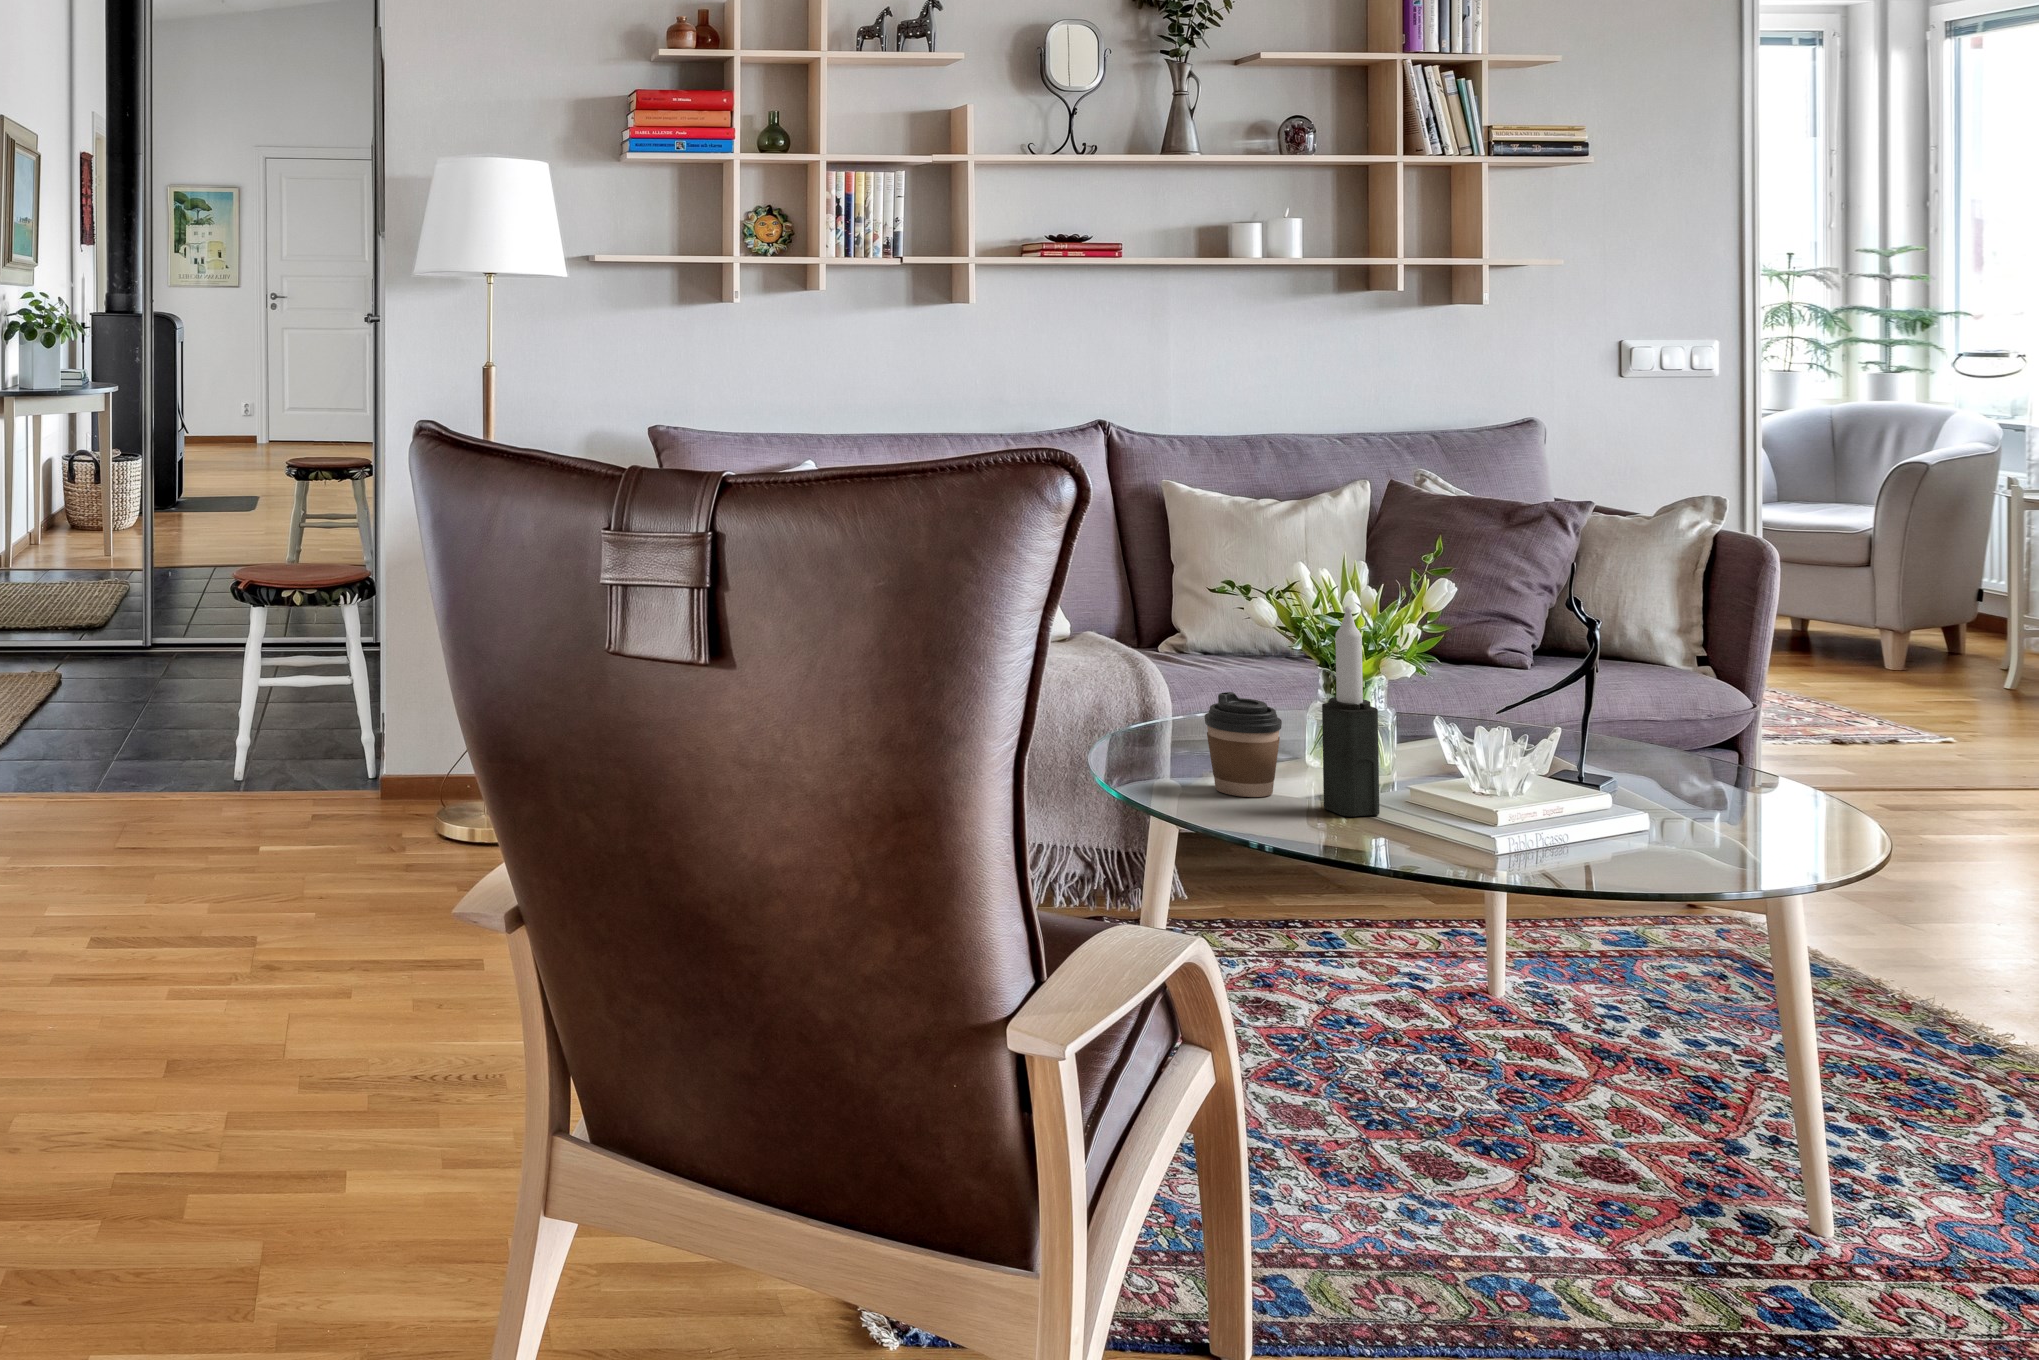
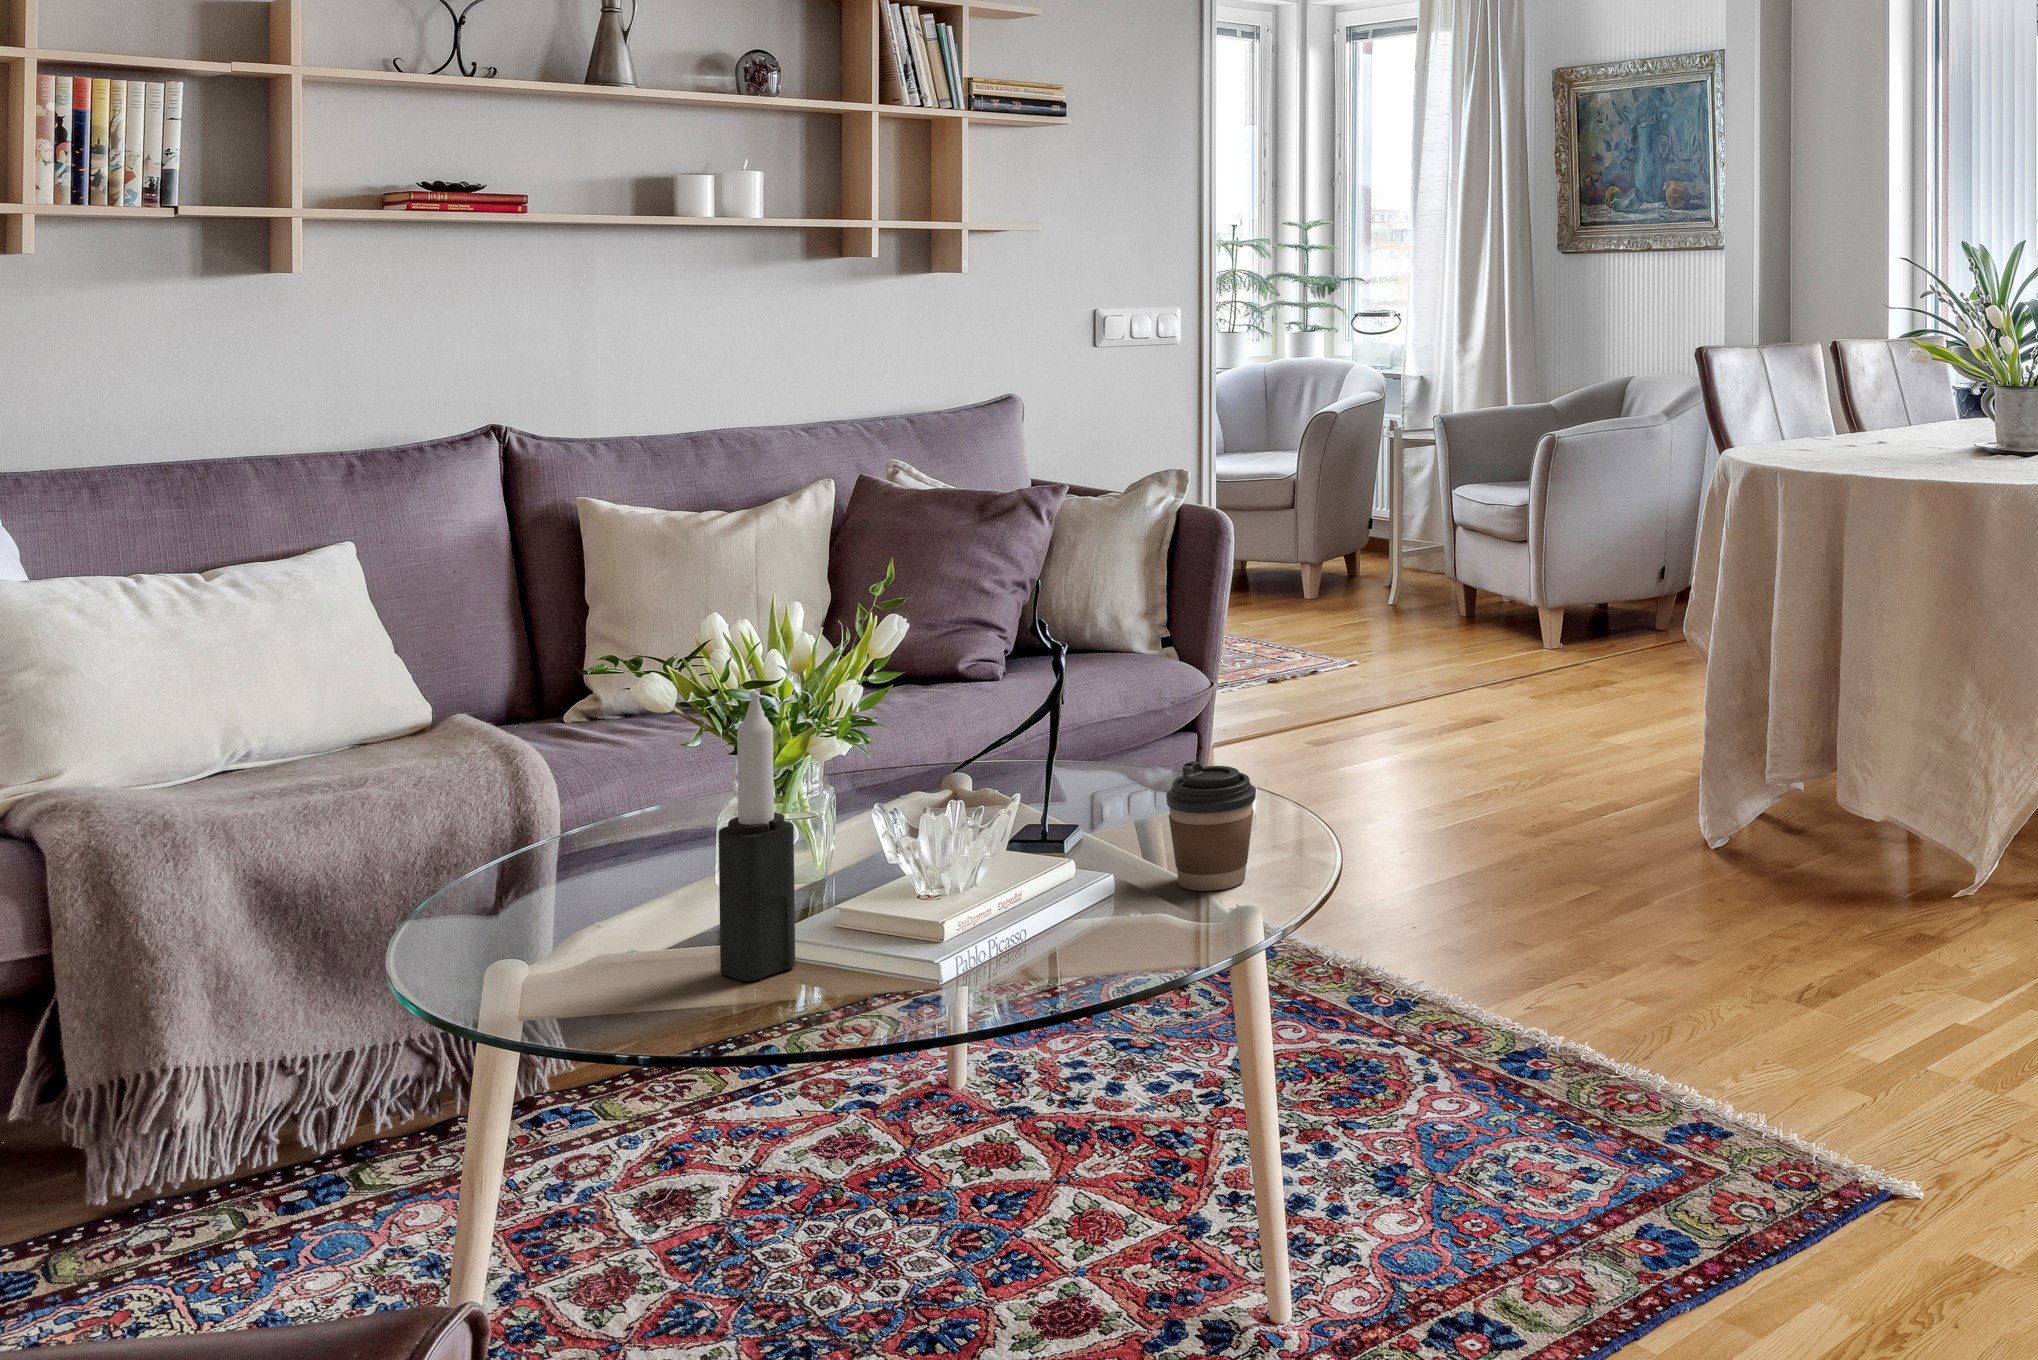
coffee cup: present [1204,692,1282,797] -> present [1166,761,1256,891]

